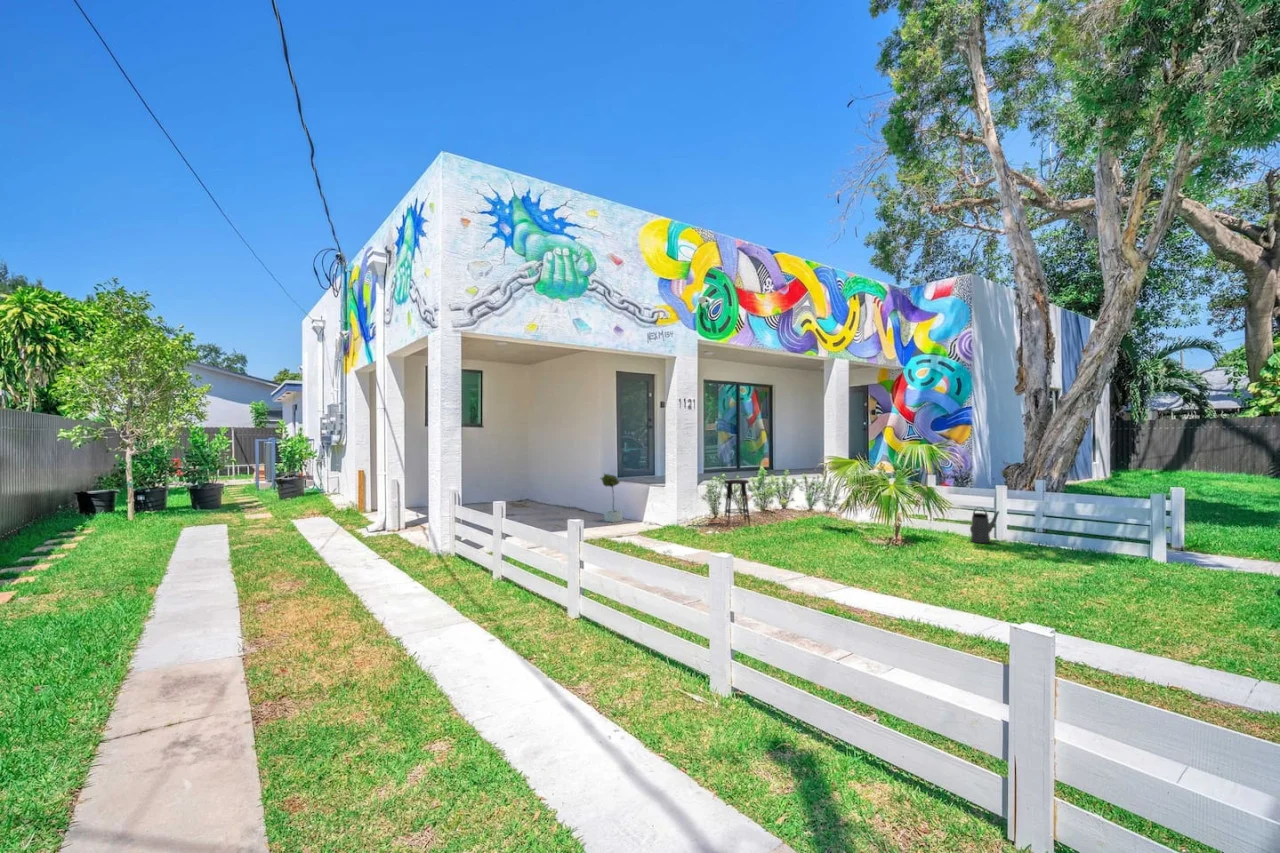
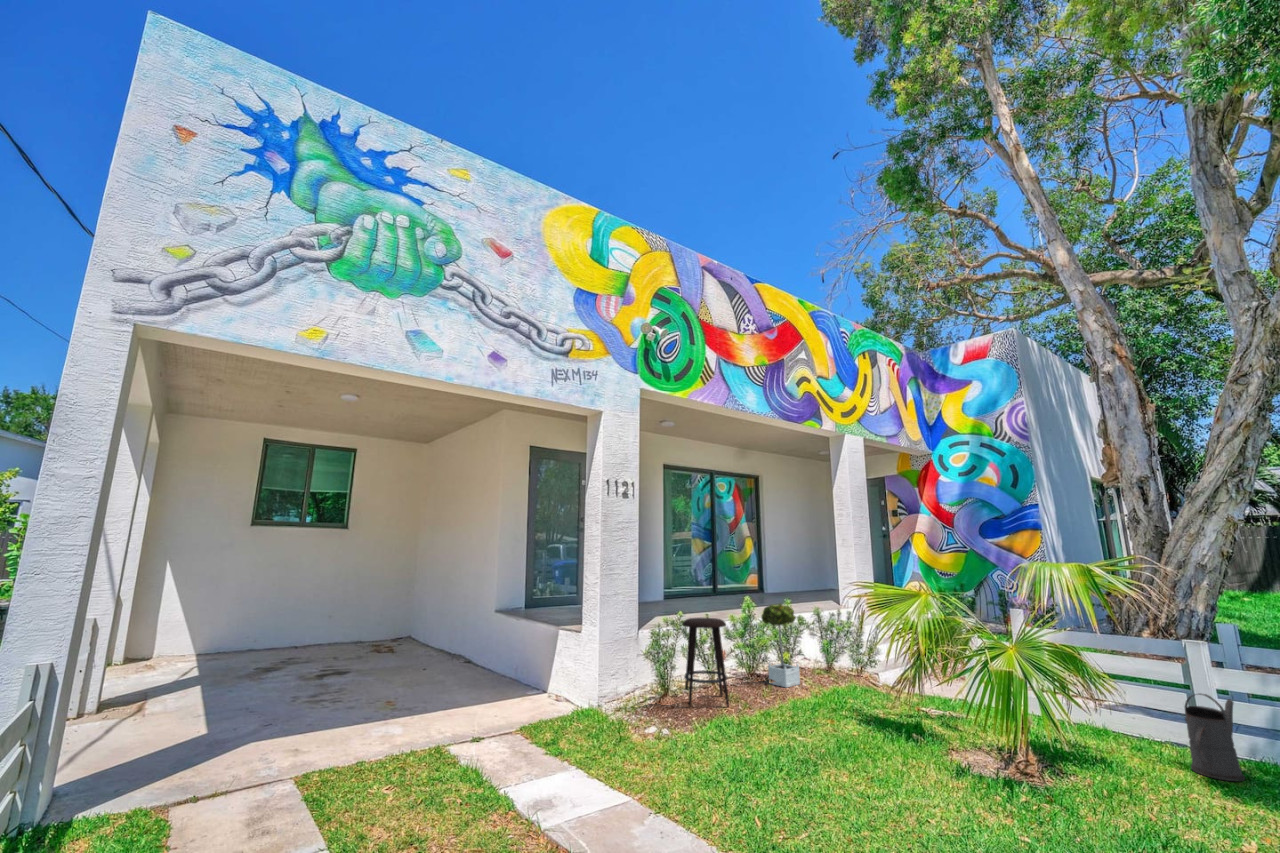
potted tree: present [602,474,623,522] -> present [761,604,800,687]

